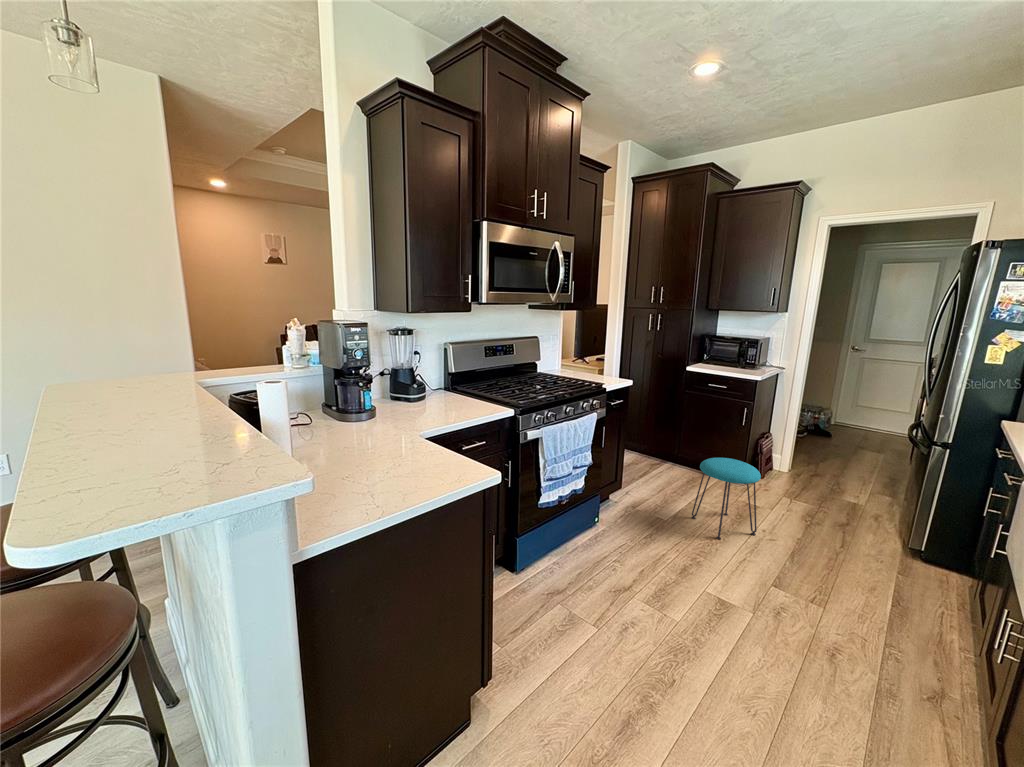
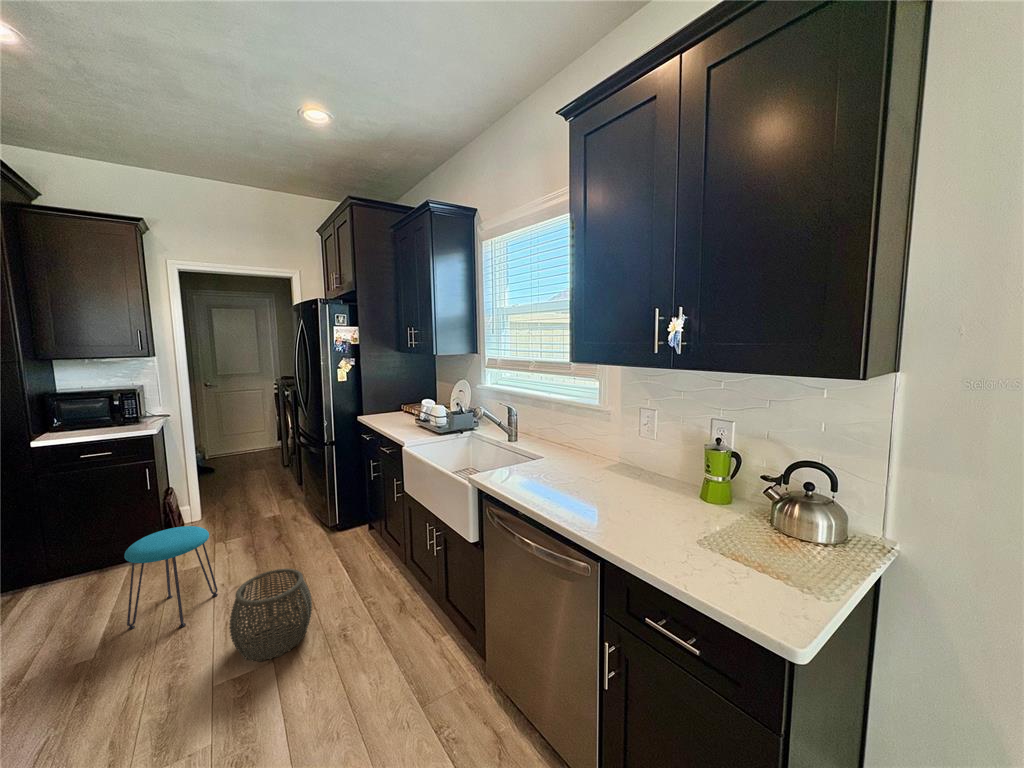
woven basket: none [731,532,816,620] -> present [230,569,312,662]

